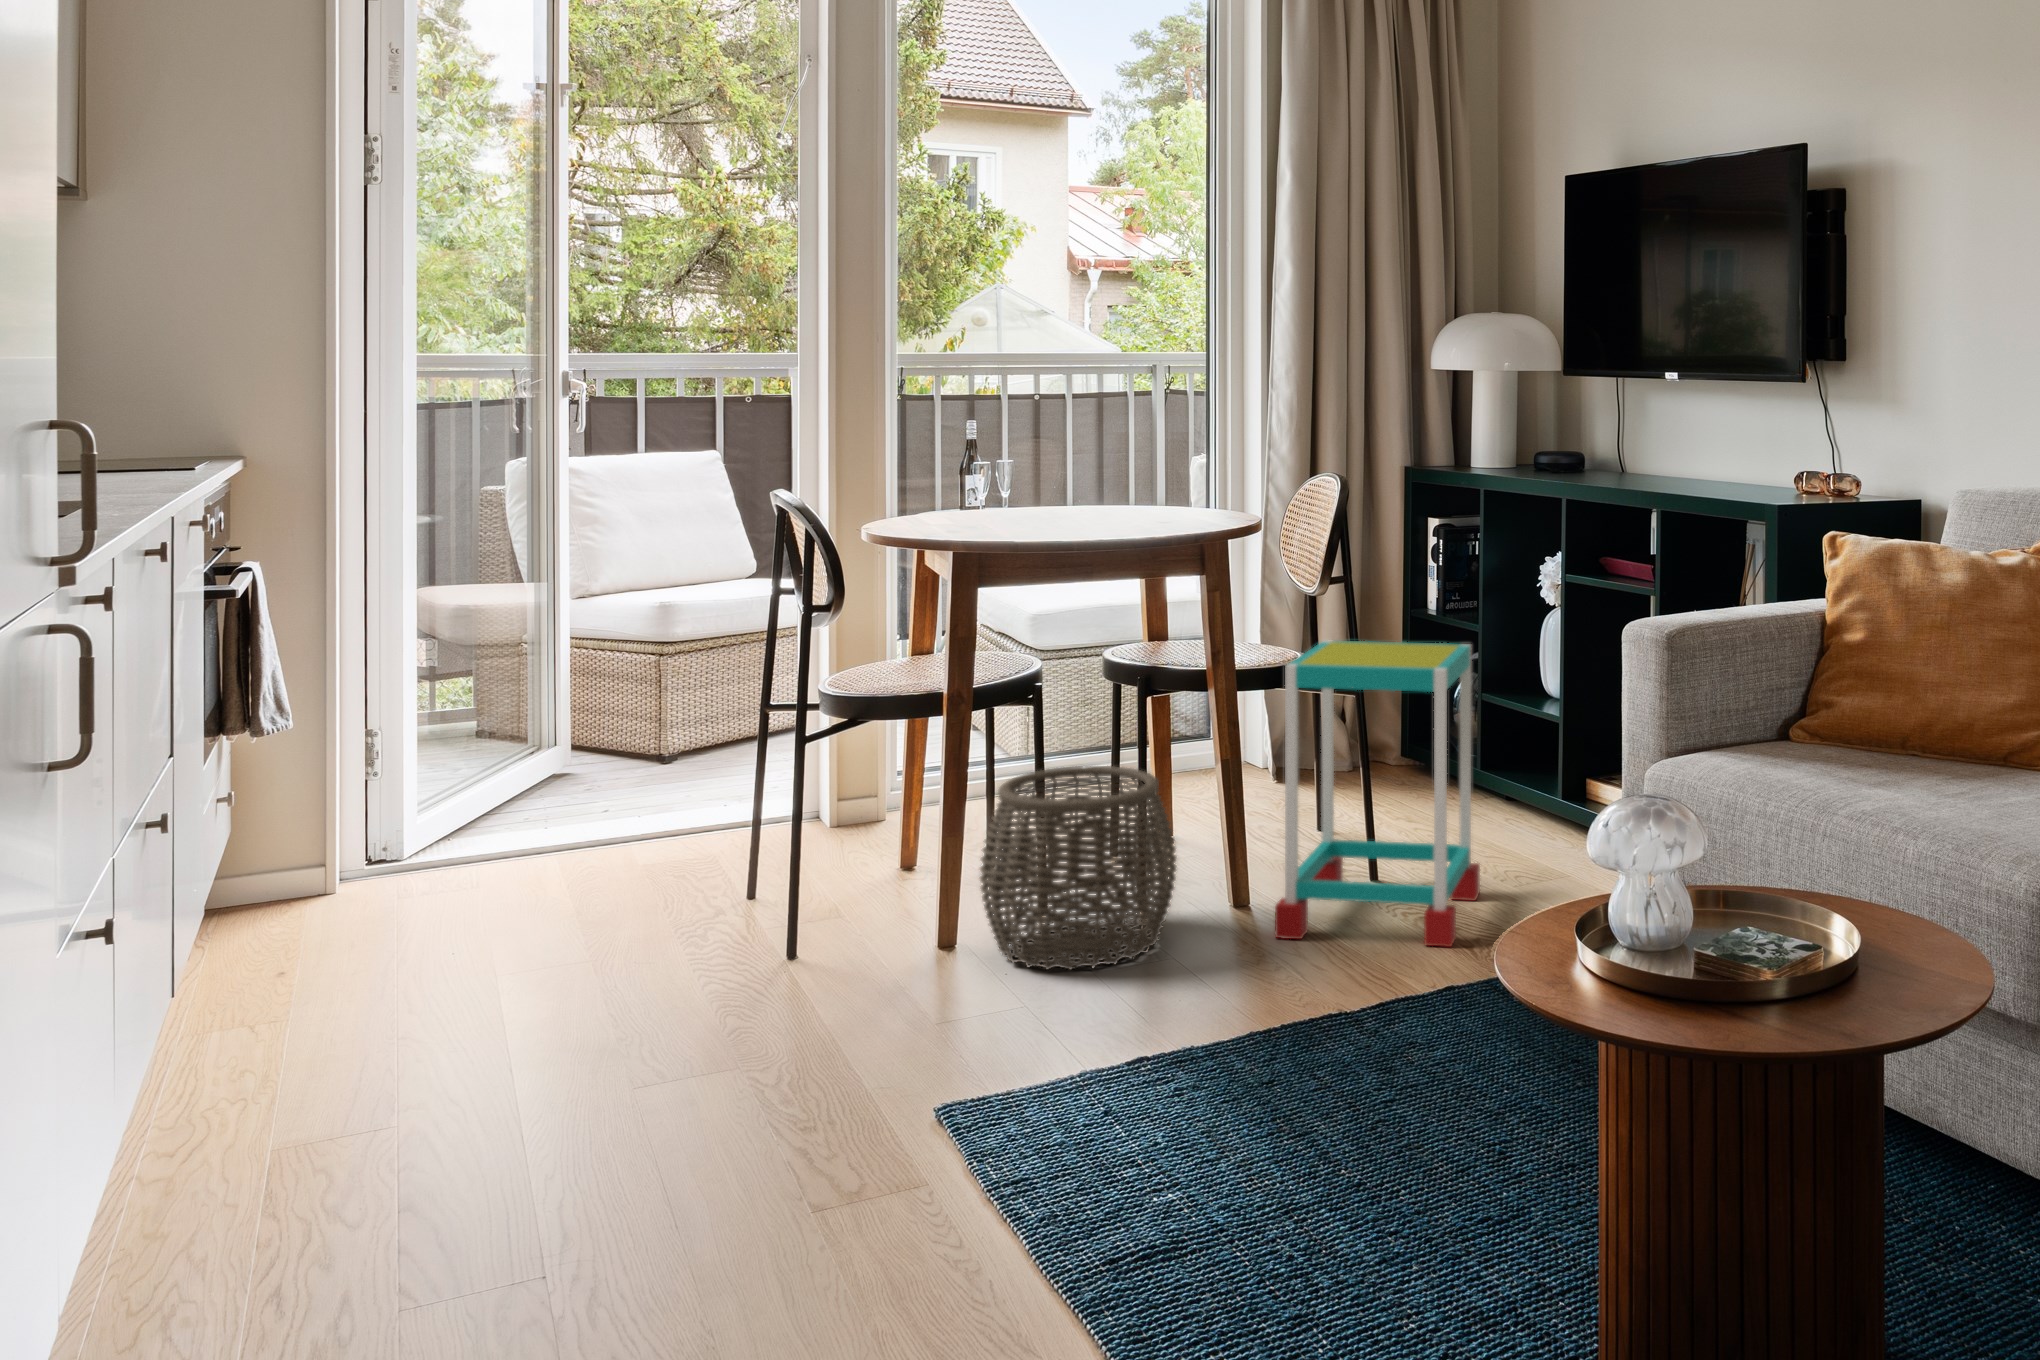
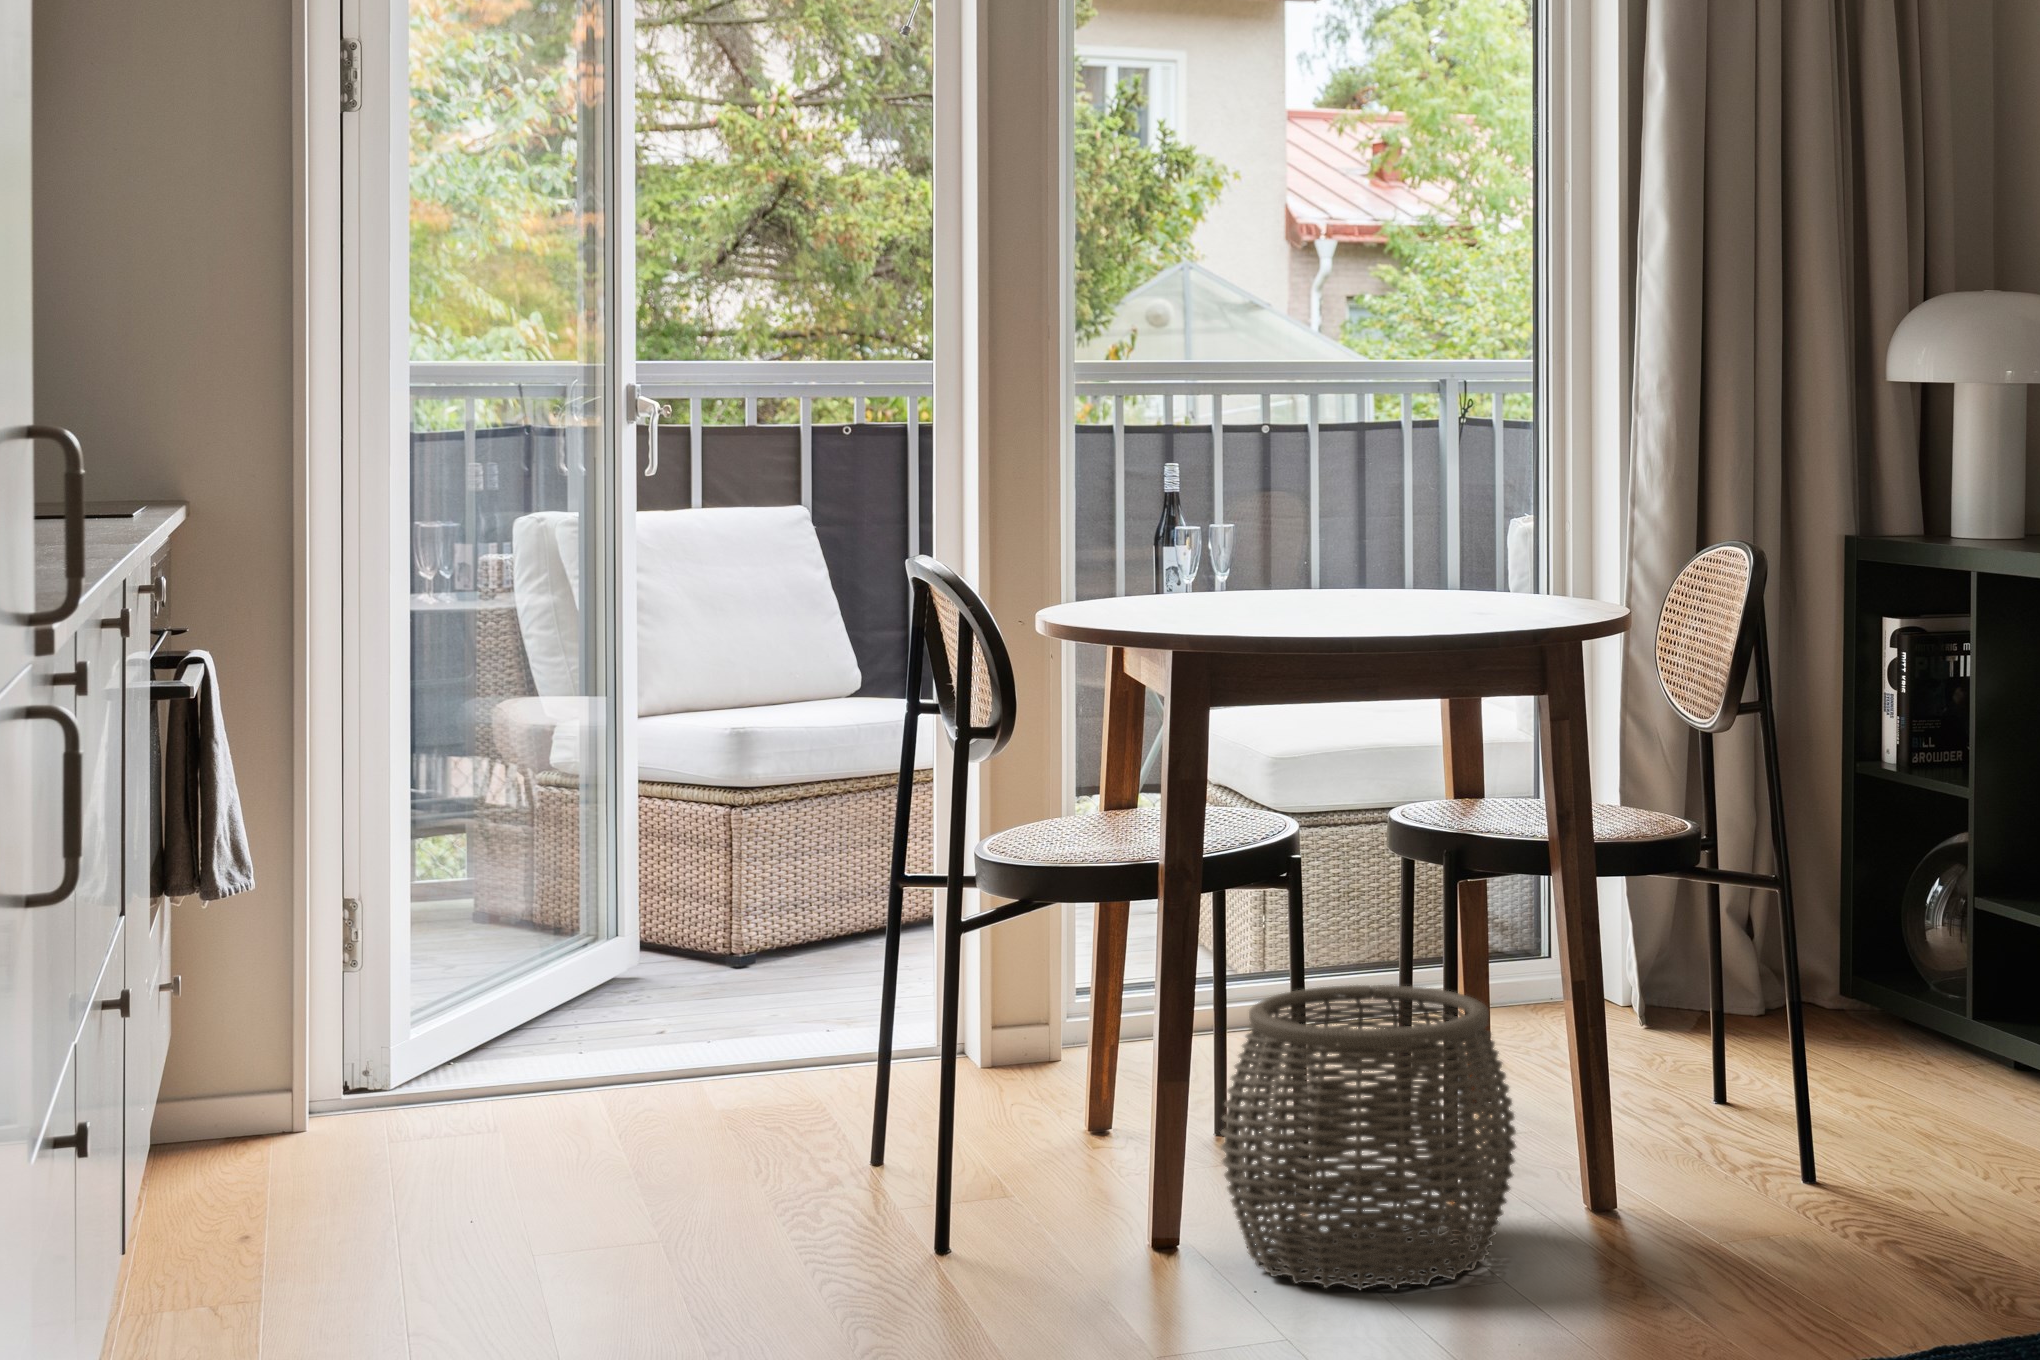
side table: present [1275,641,1480,947] -> none [1667,803,1985,1284]

